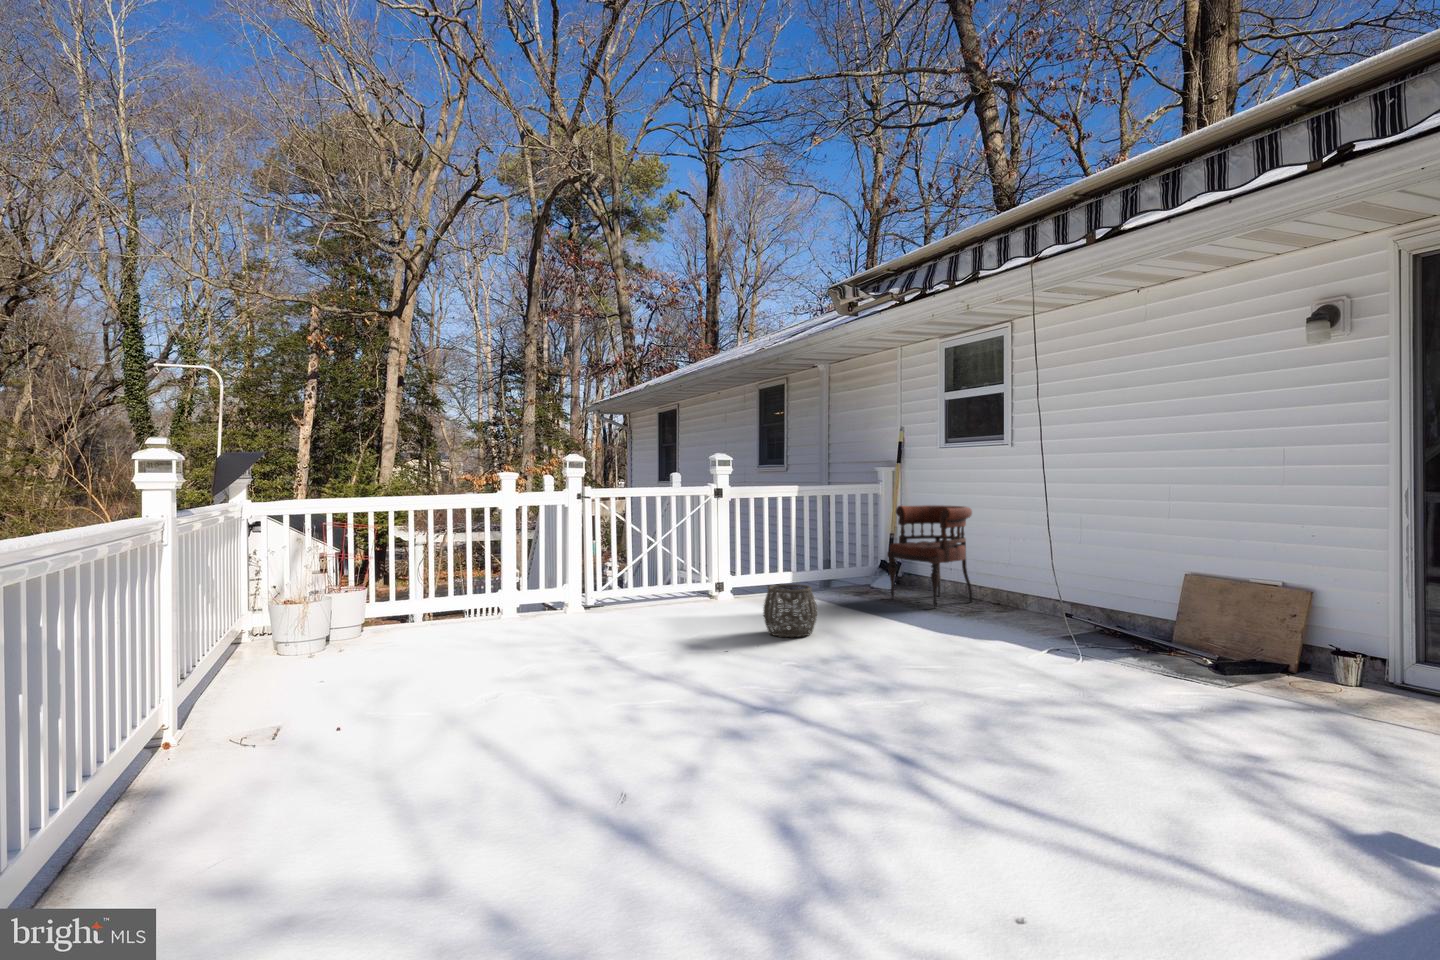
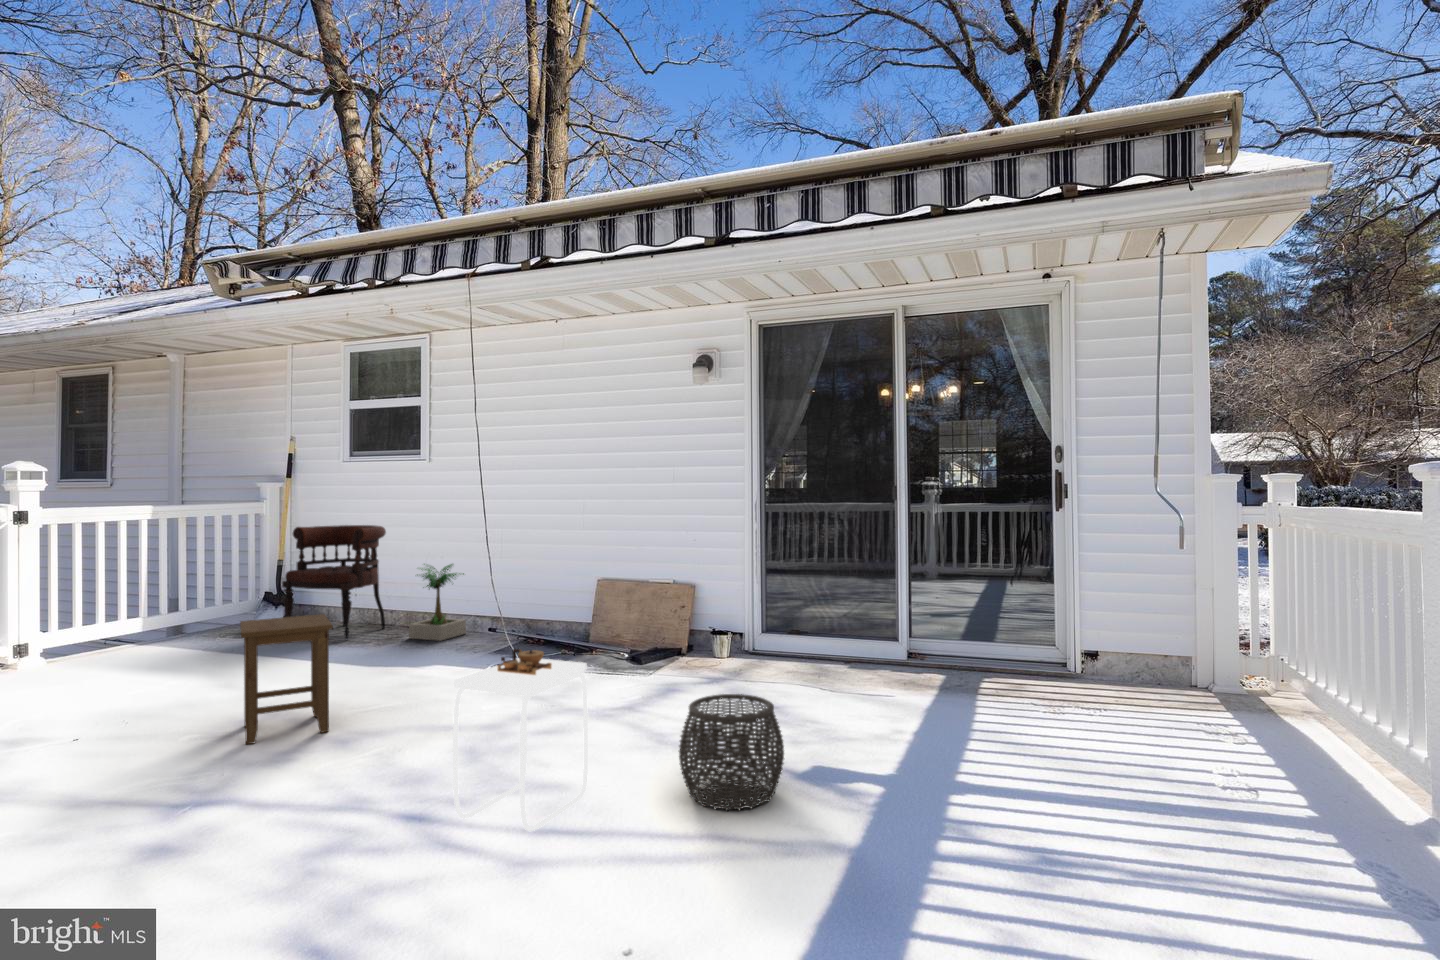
potted plant: none [986,544,1048,620] -> present [409,564,466,641]
stool: none [819,580,887,679] -> present [240,614,333,744]
woven basket: present [763,584,817,638] -> present [679,694,784,810]
side table: none [937,627,1073,798] -> present [453,649,588,831]

